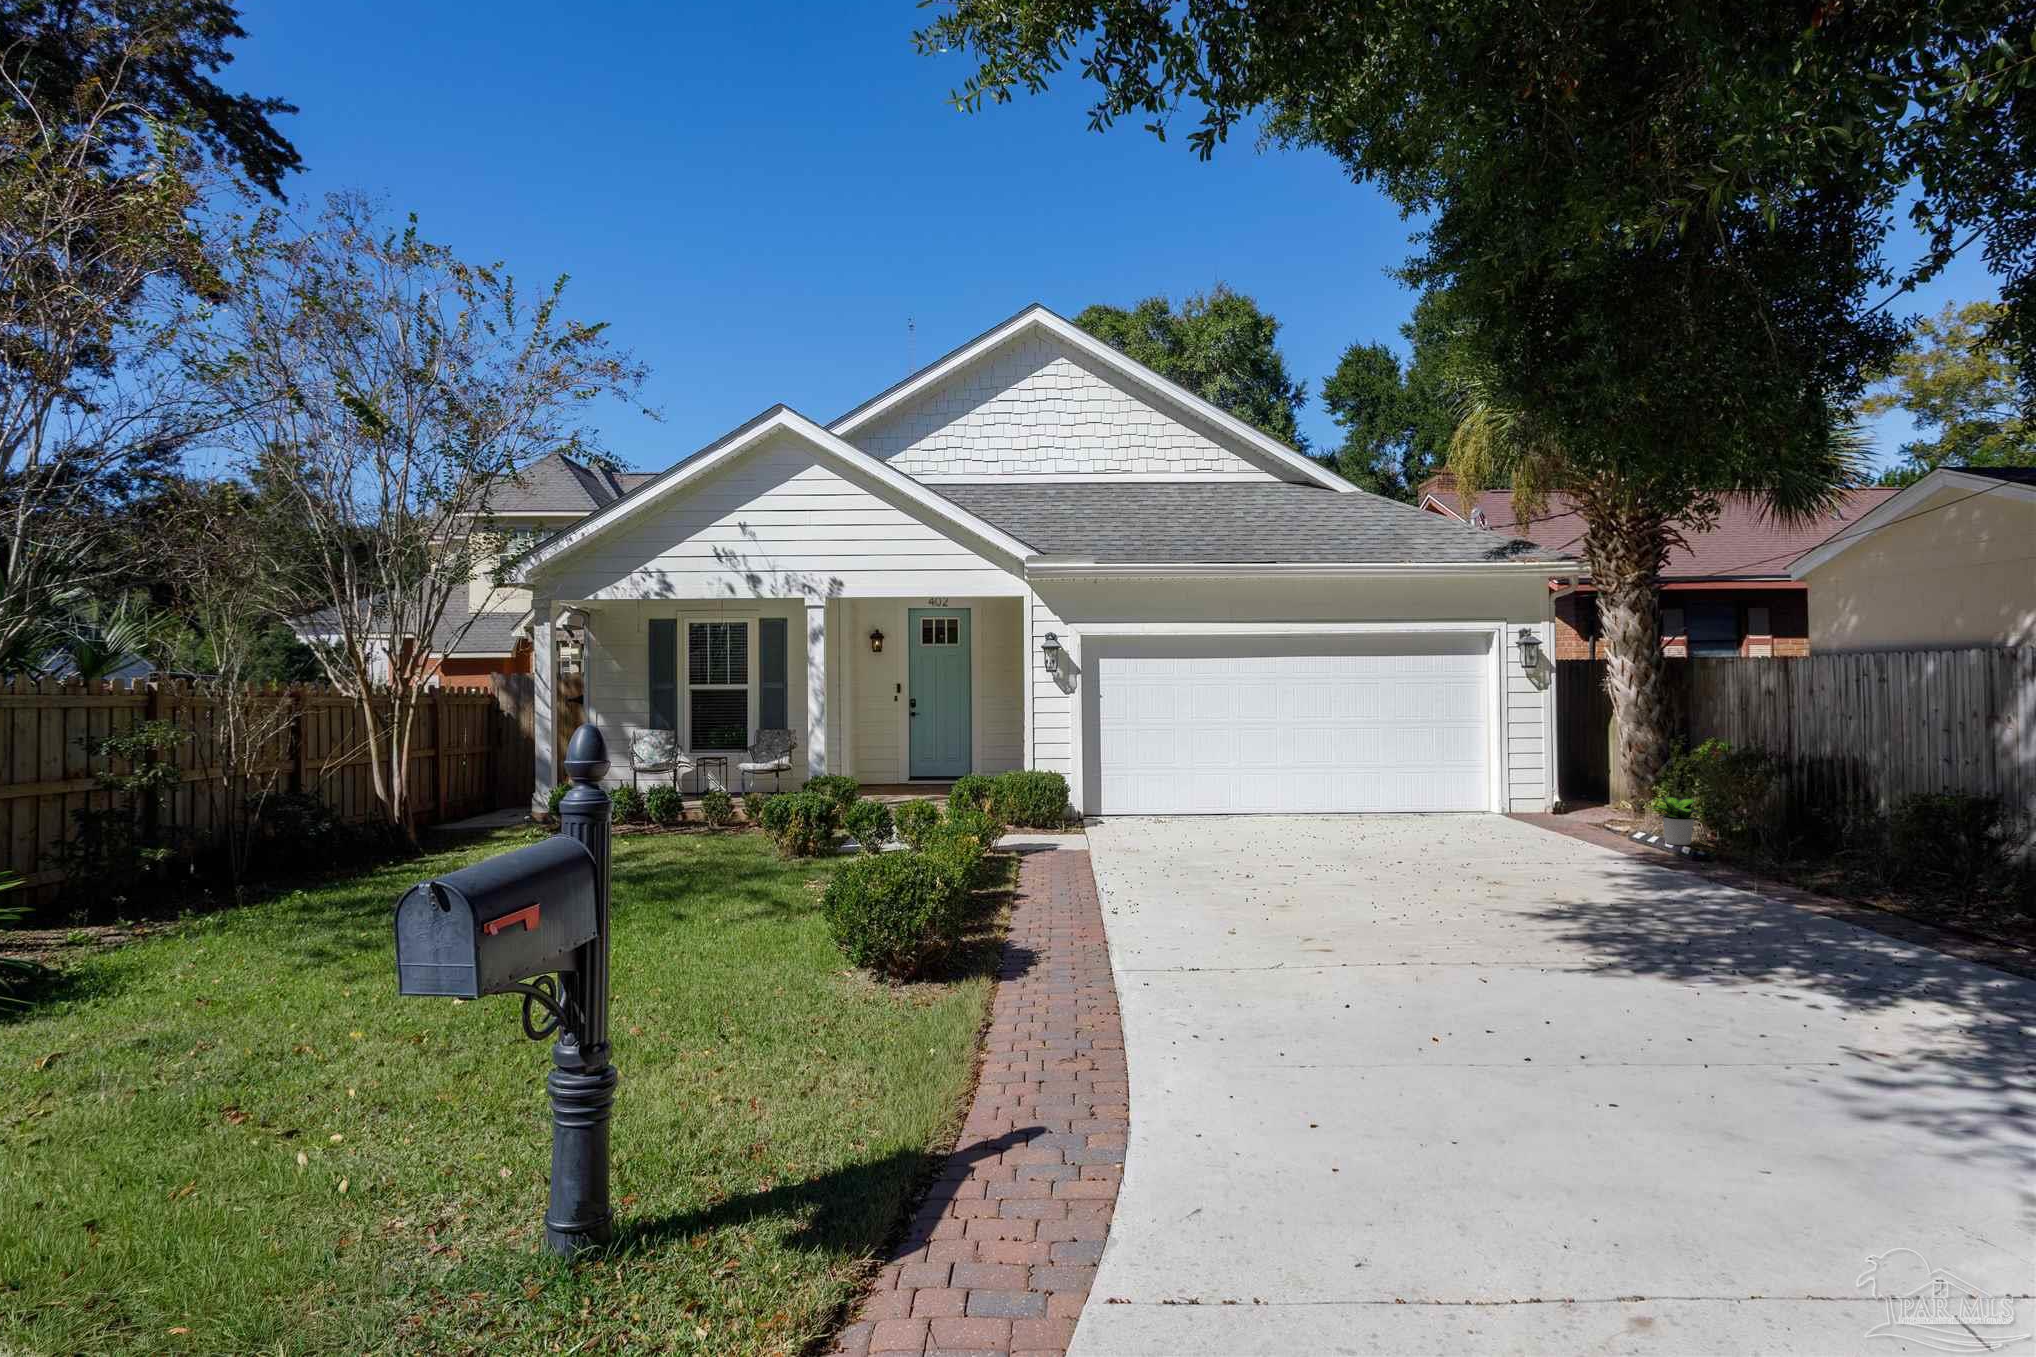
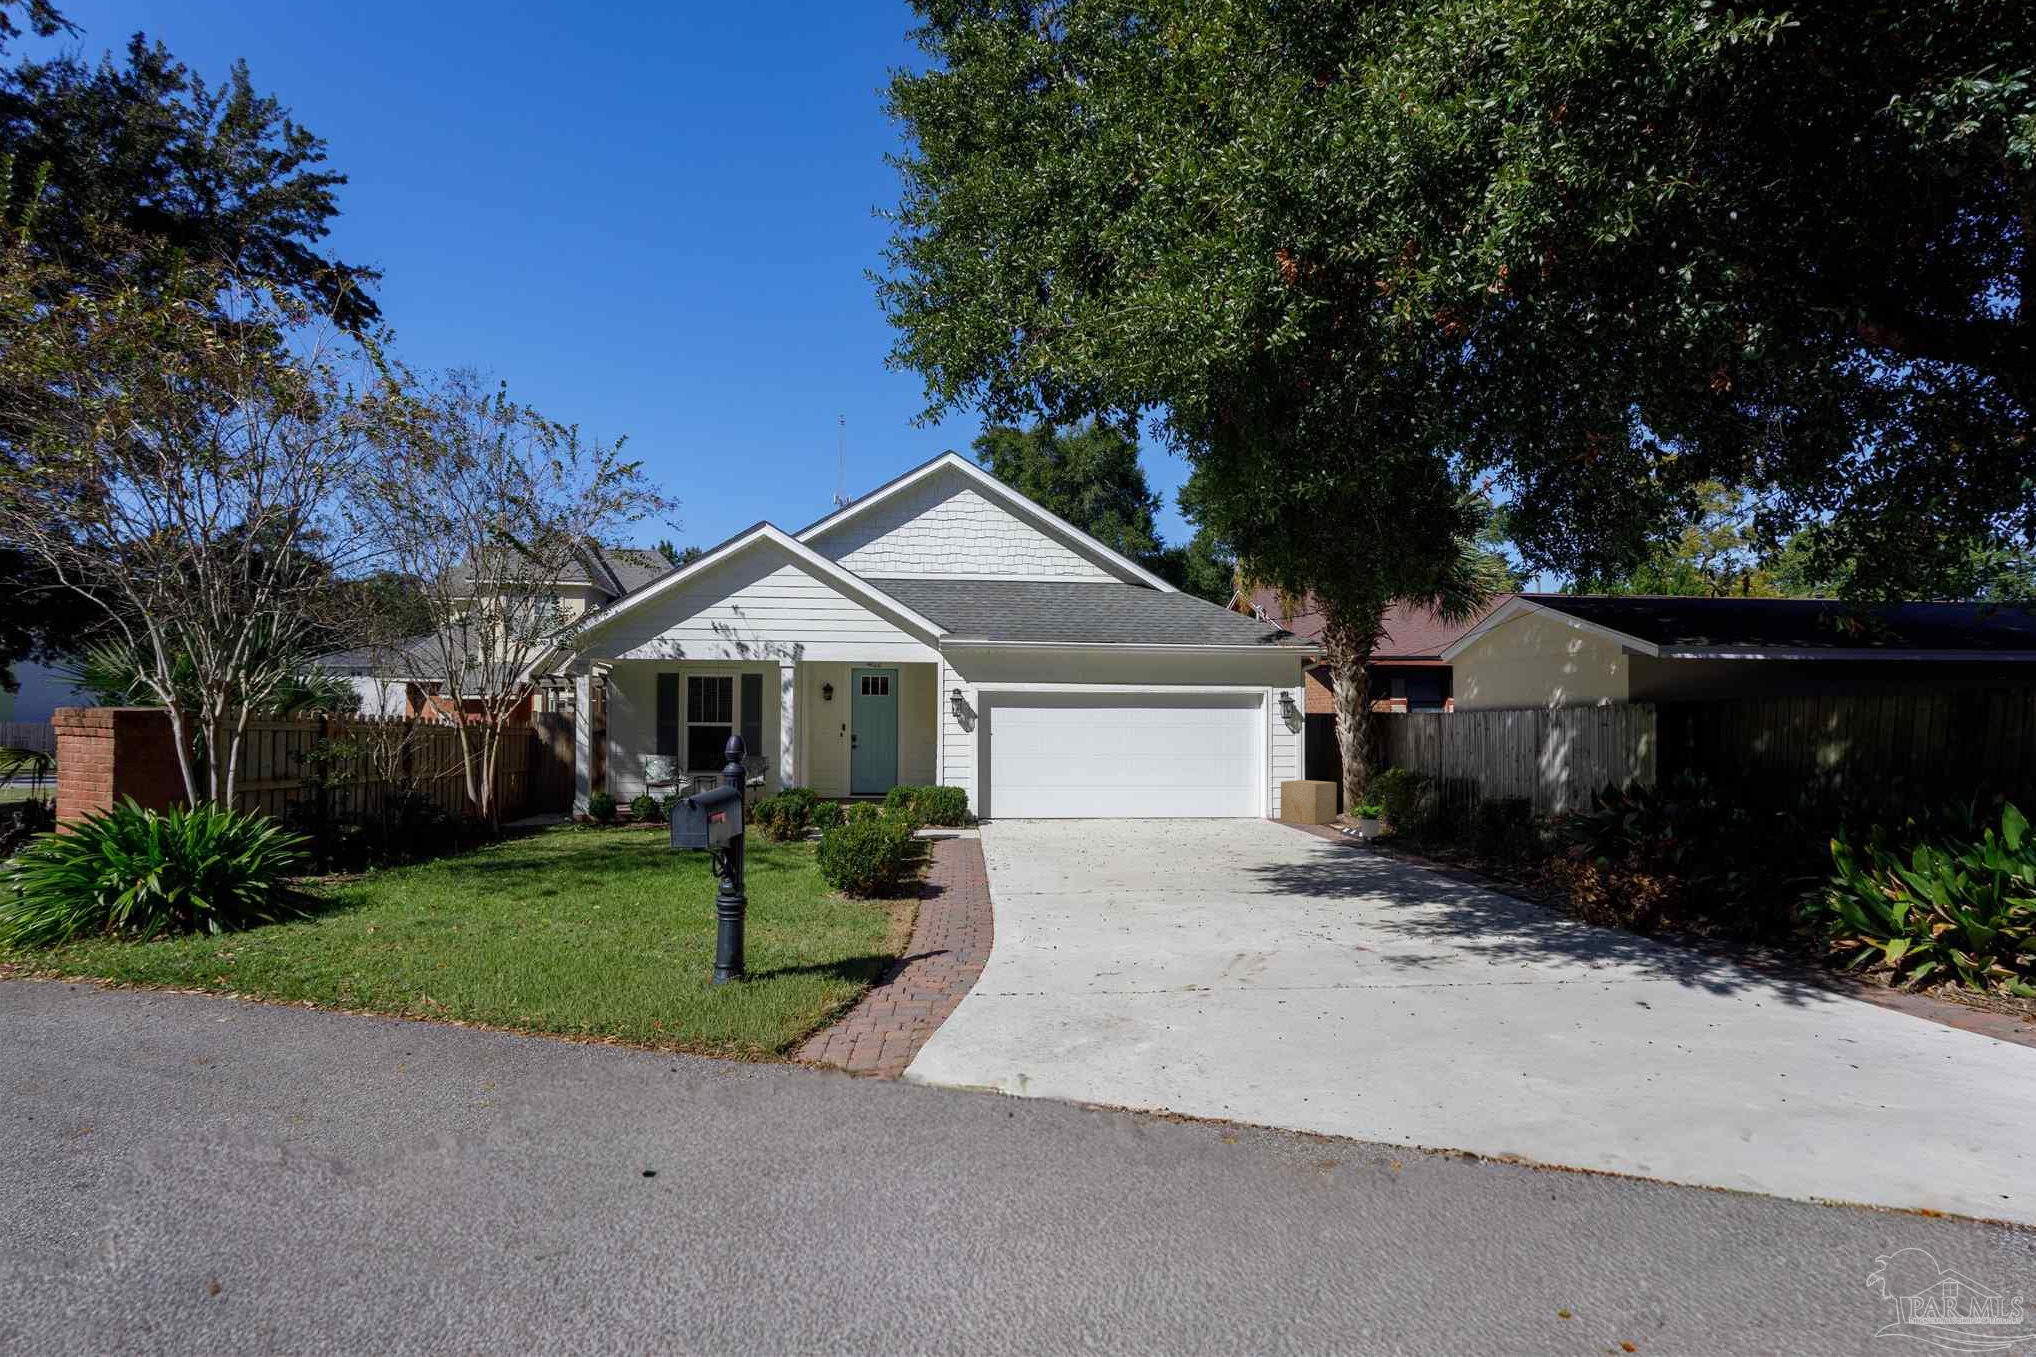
cardboard box: none [1522,756,1607,822] -> present [1281,780,1337,825]

